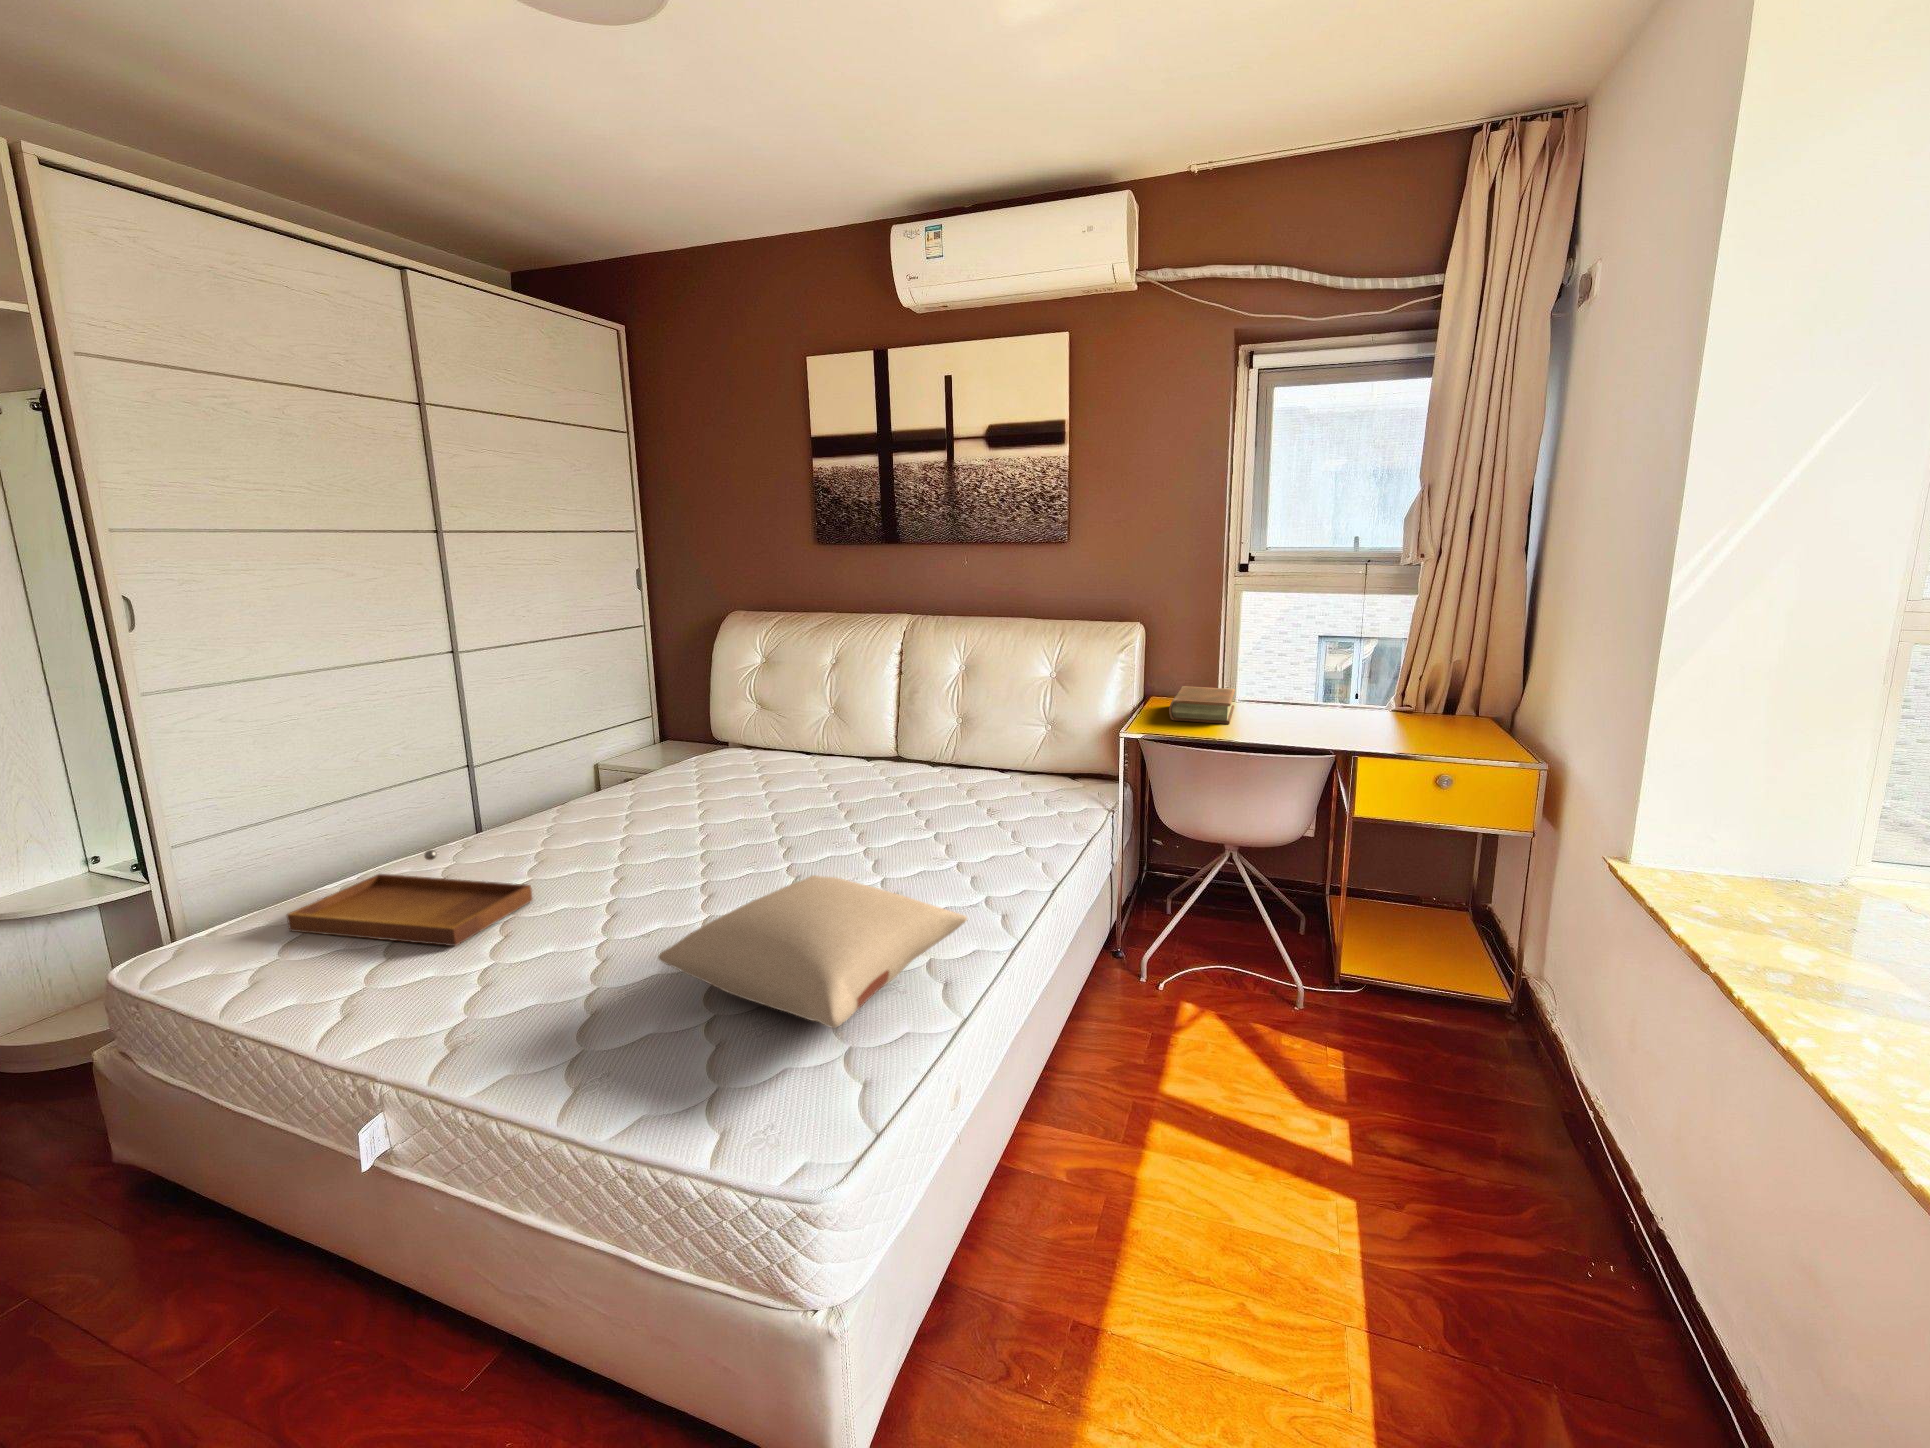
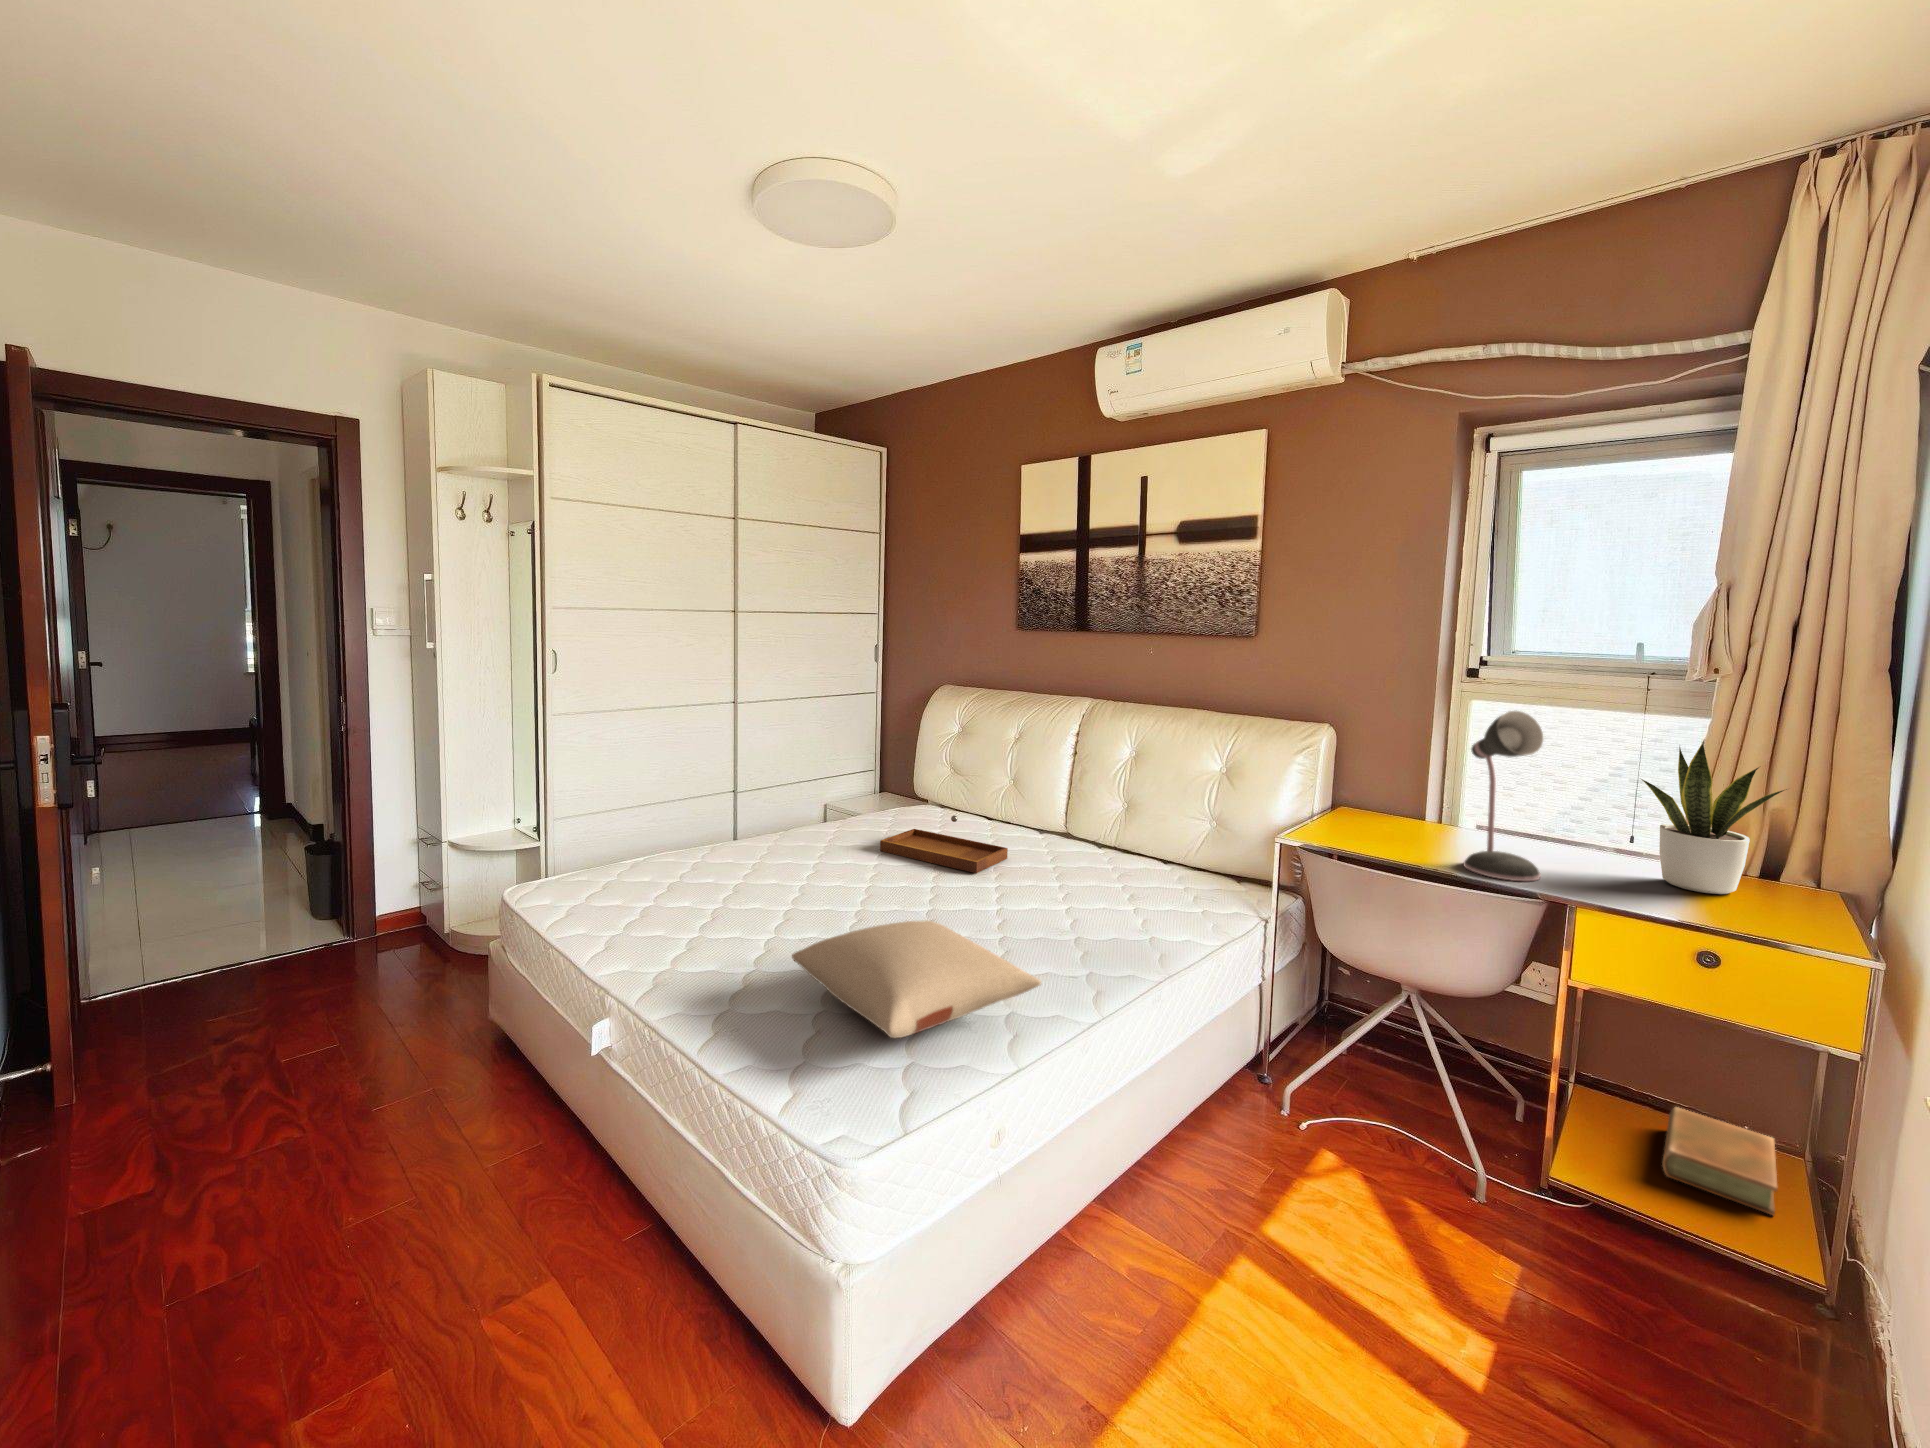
desk lamp: none [1275,594,1333,740] -> present [1464,711,1543,881]
potted plant: none [1386,608,1488,729] -> present [1641,740,1787,894]
book: present [1169,686,1235,724] -> present [1662,1107,1777,1216]
tray: present [287,850,533,946] -> present [880,815,1008,873]

